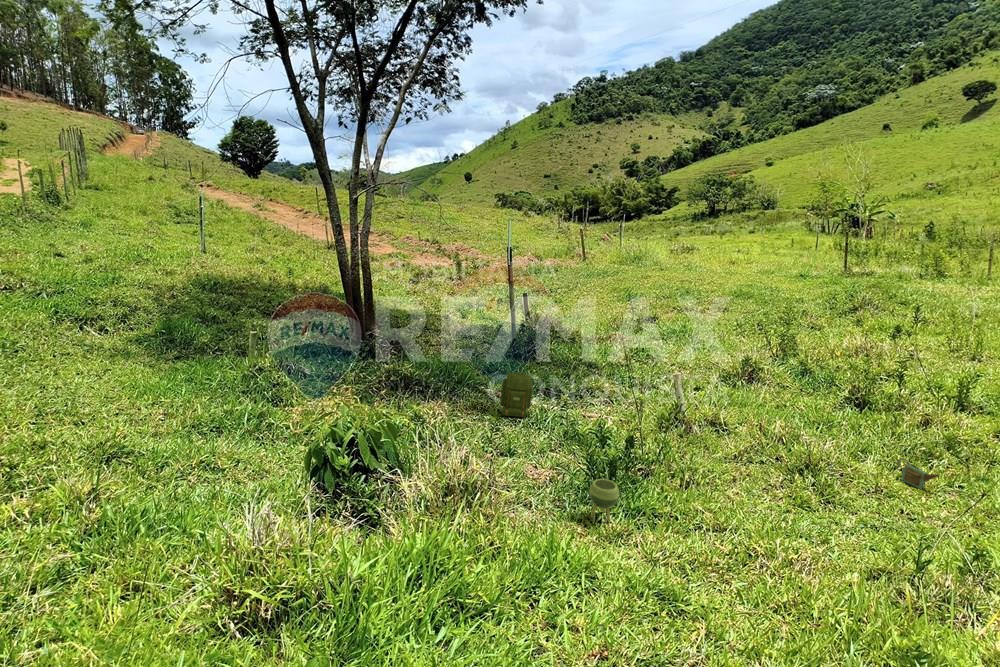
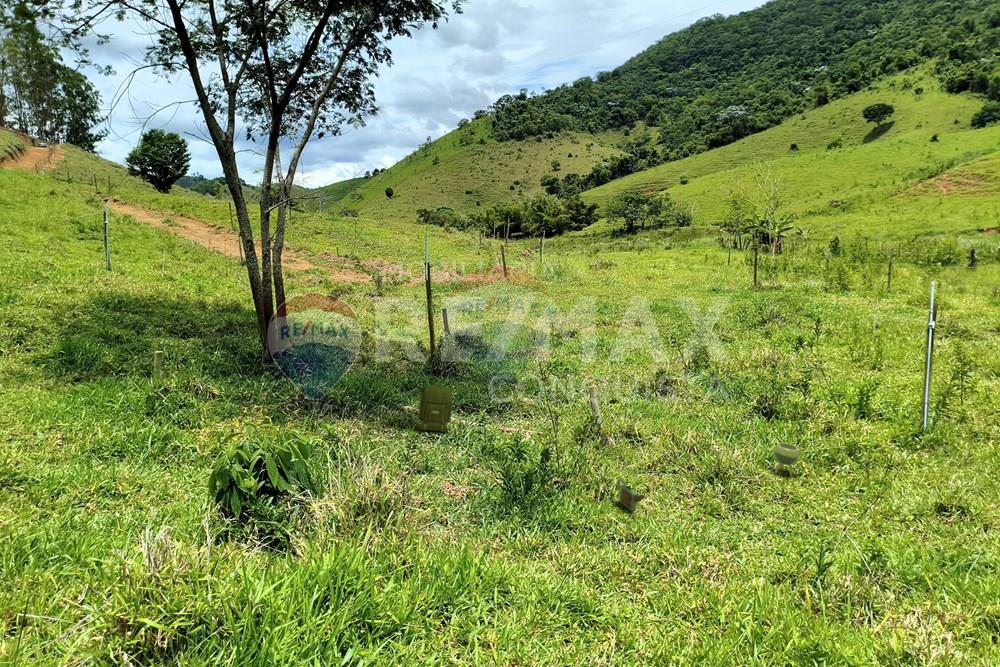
watering can: present [896,458,940,489] -> present [617,479,645,511]
planter: present [589,479,619,522] -> present [774,443,799,476]

